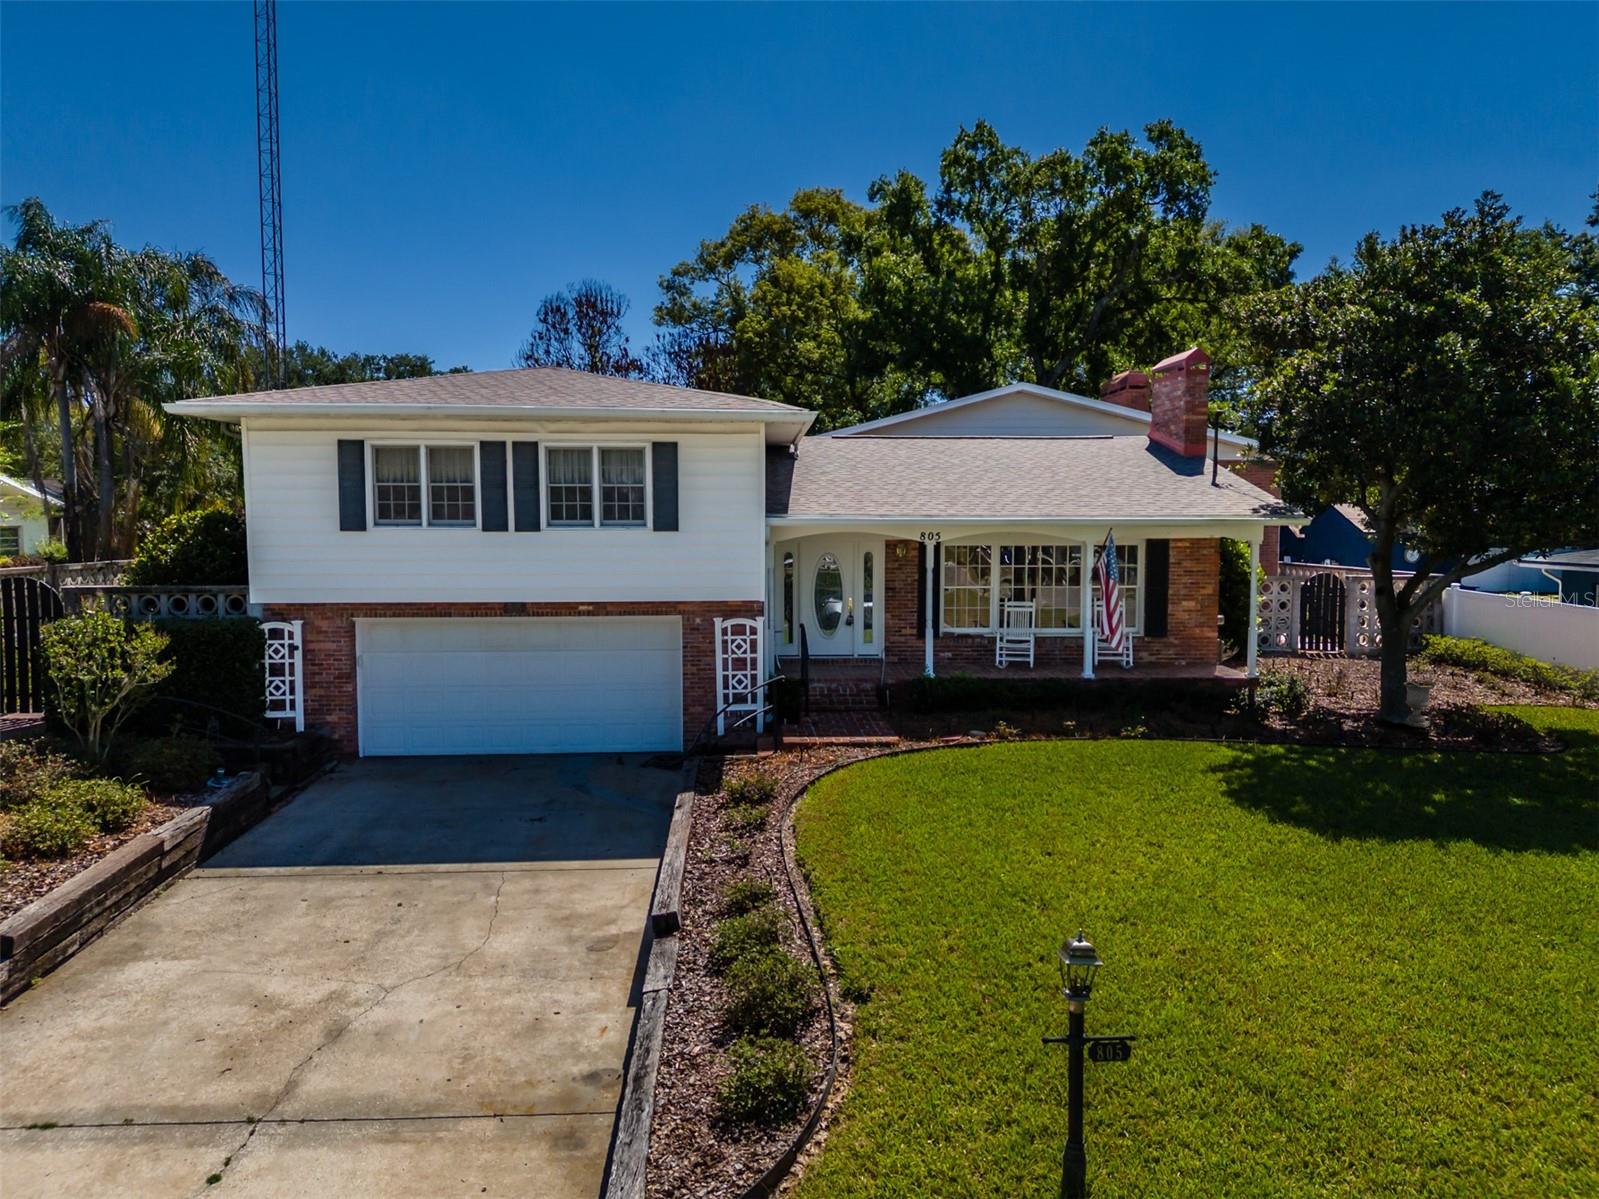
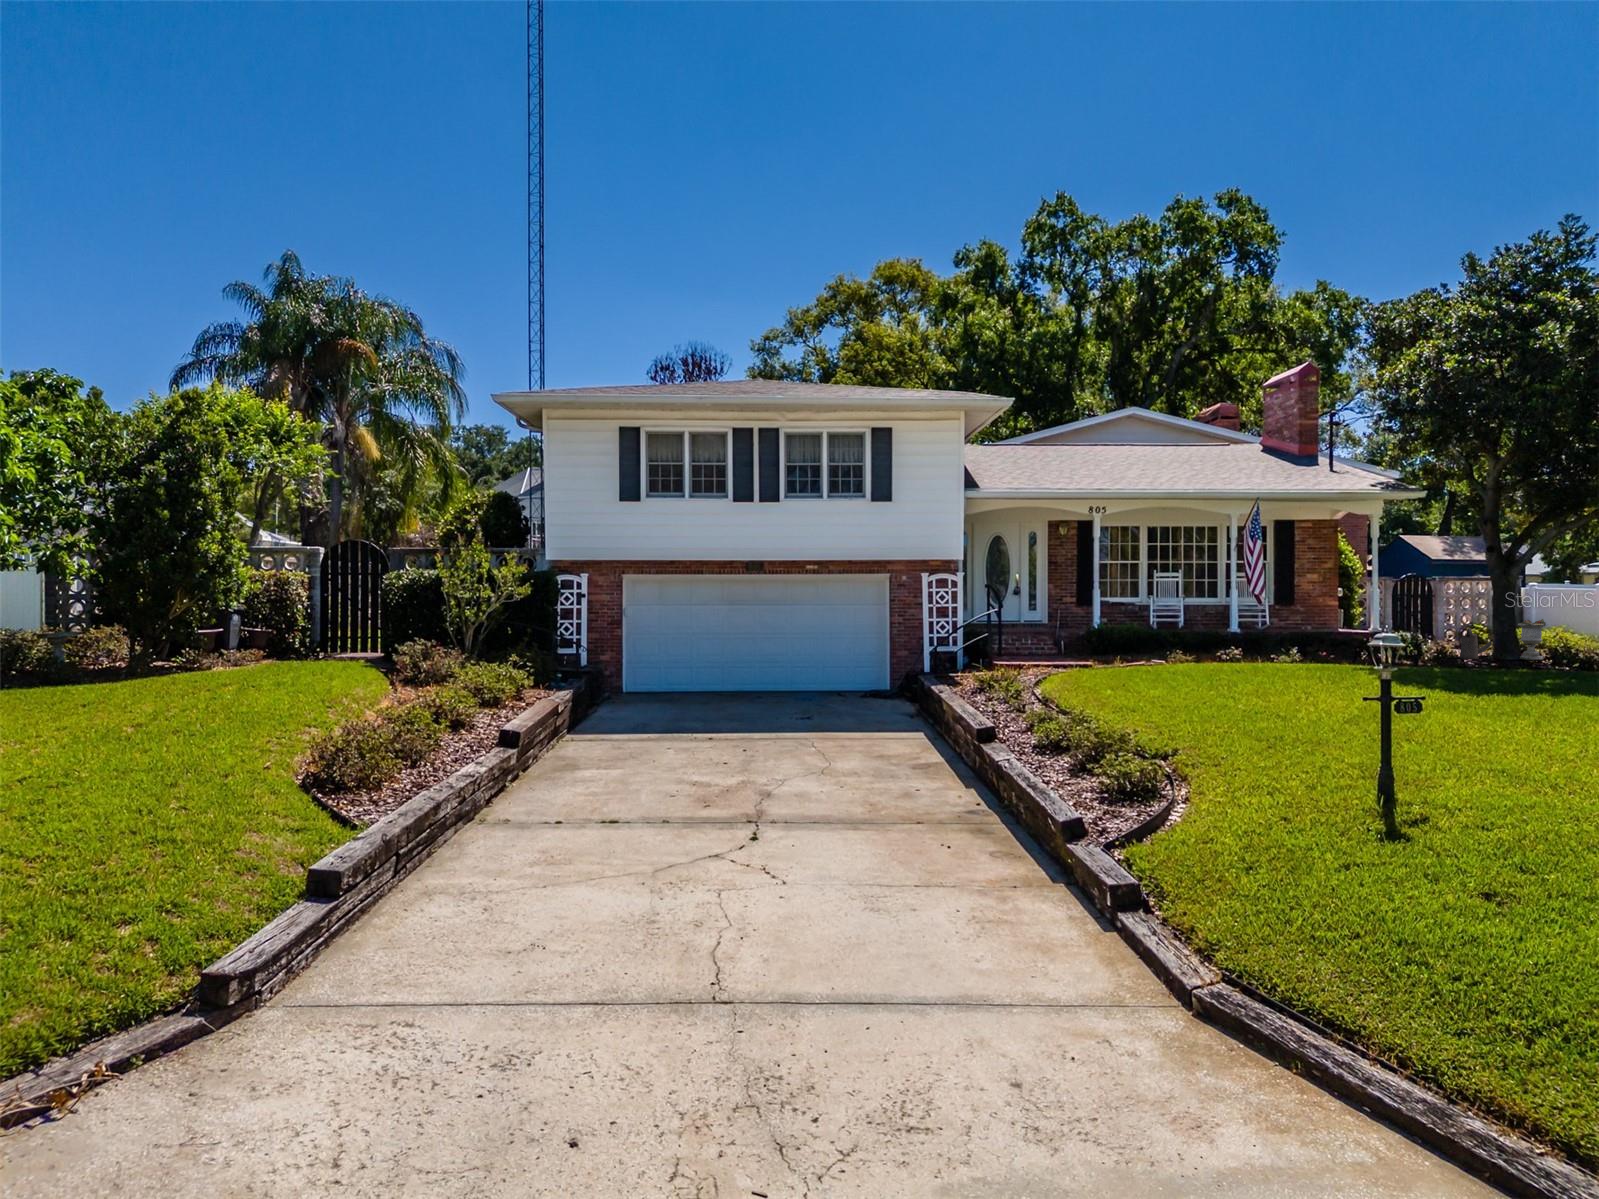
watering can: none [1332,684,1384,721] -> present [1454,628,1491,659]

